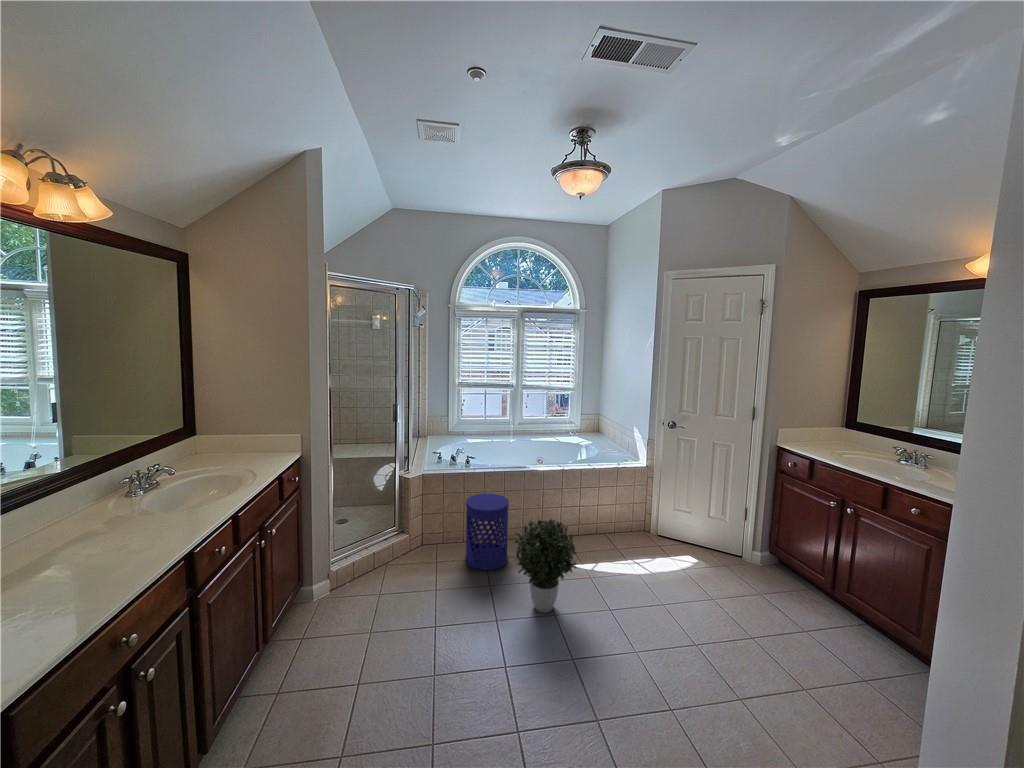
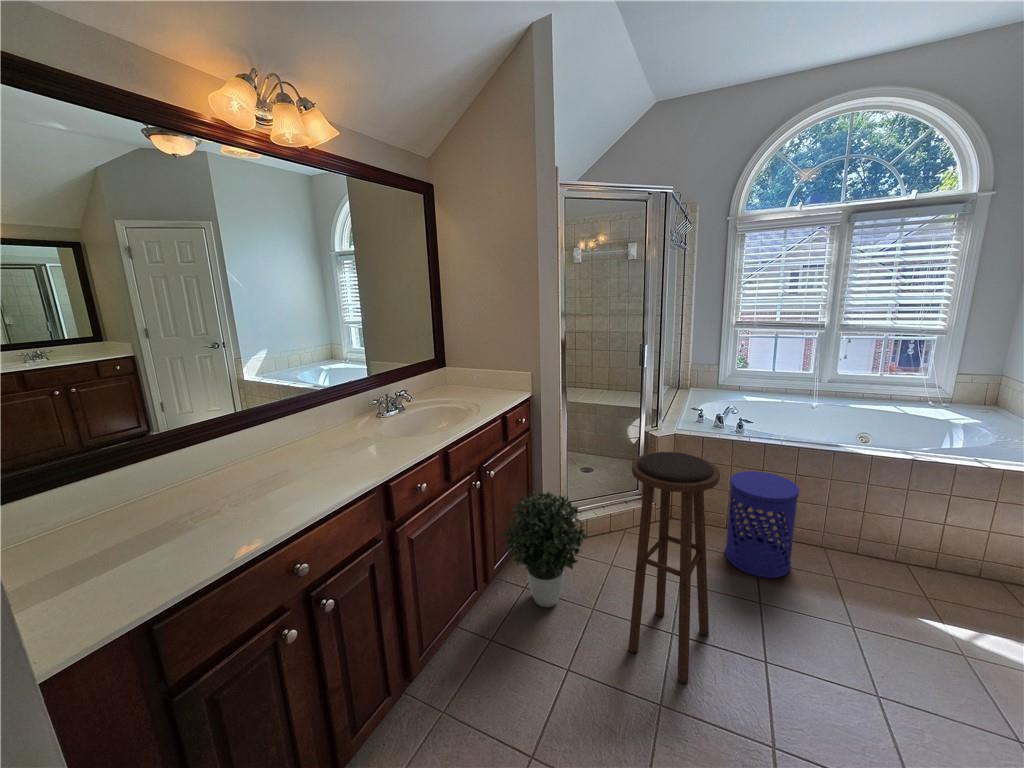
stool: none [405,485,465,658] -> present [629,452,720,683]
potted plant: present [515,519,577,613] -> present [502,491,587,607]

